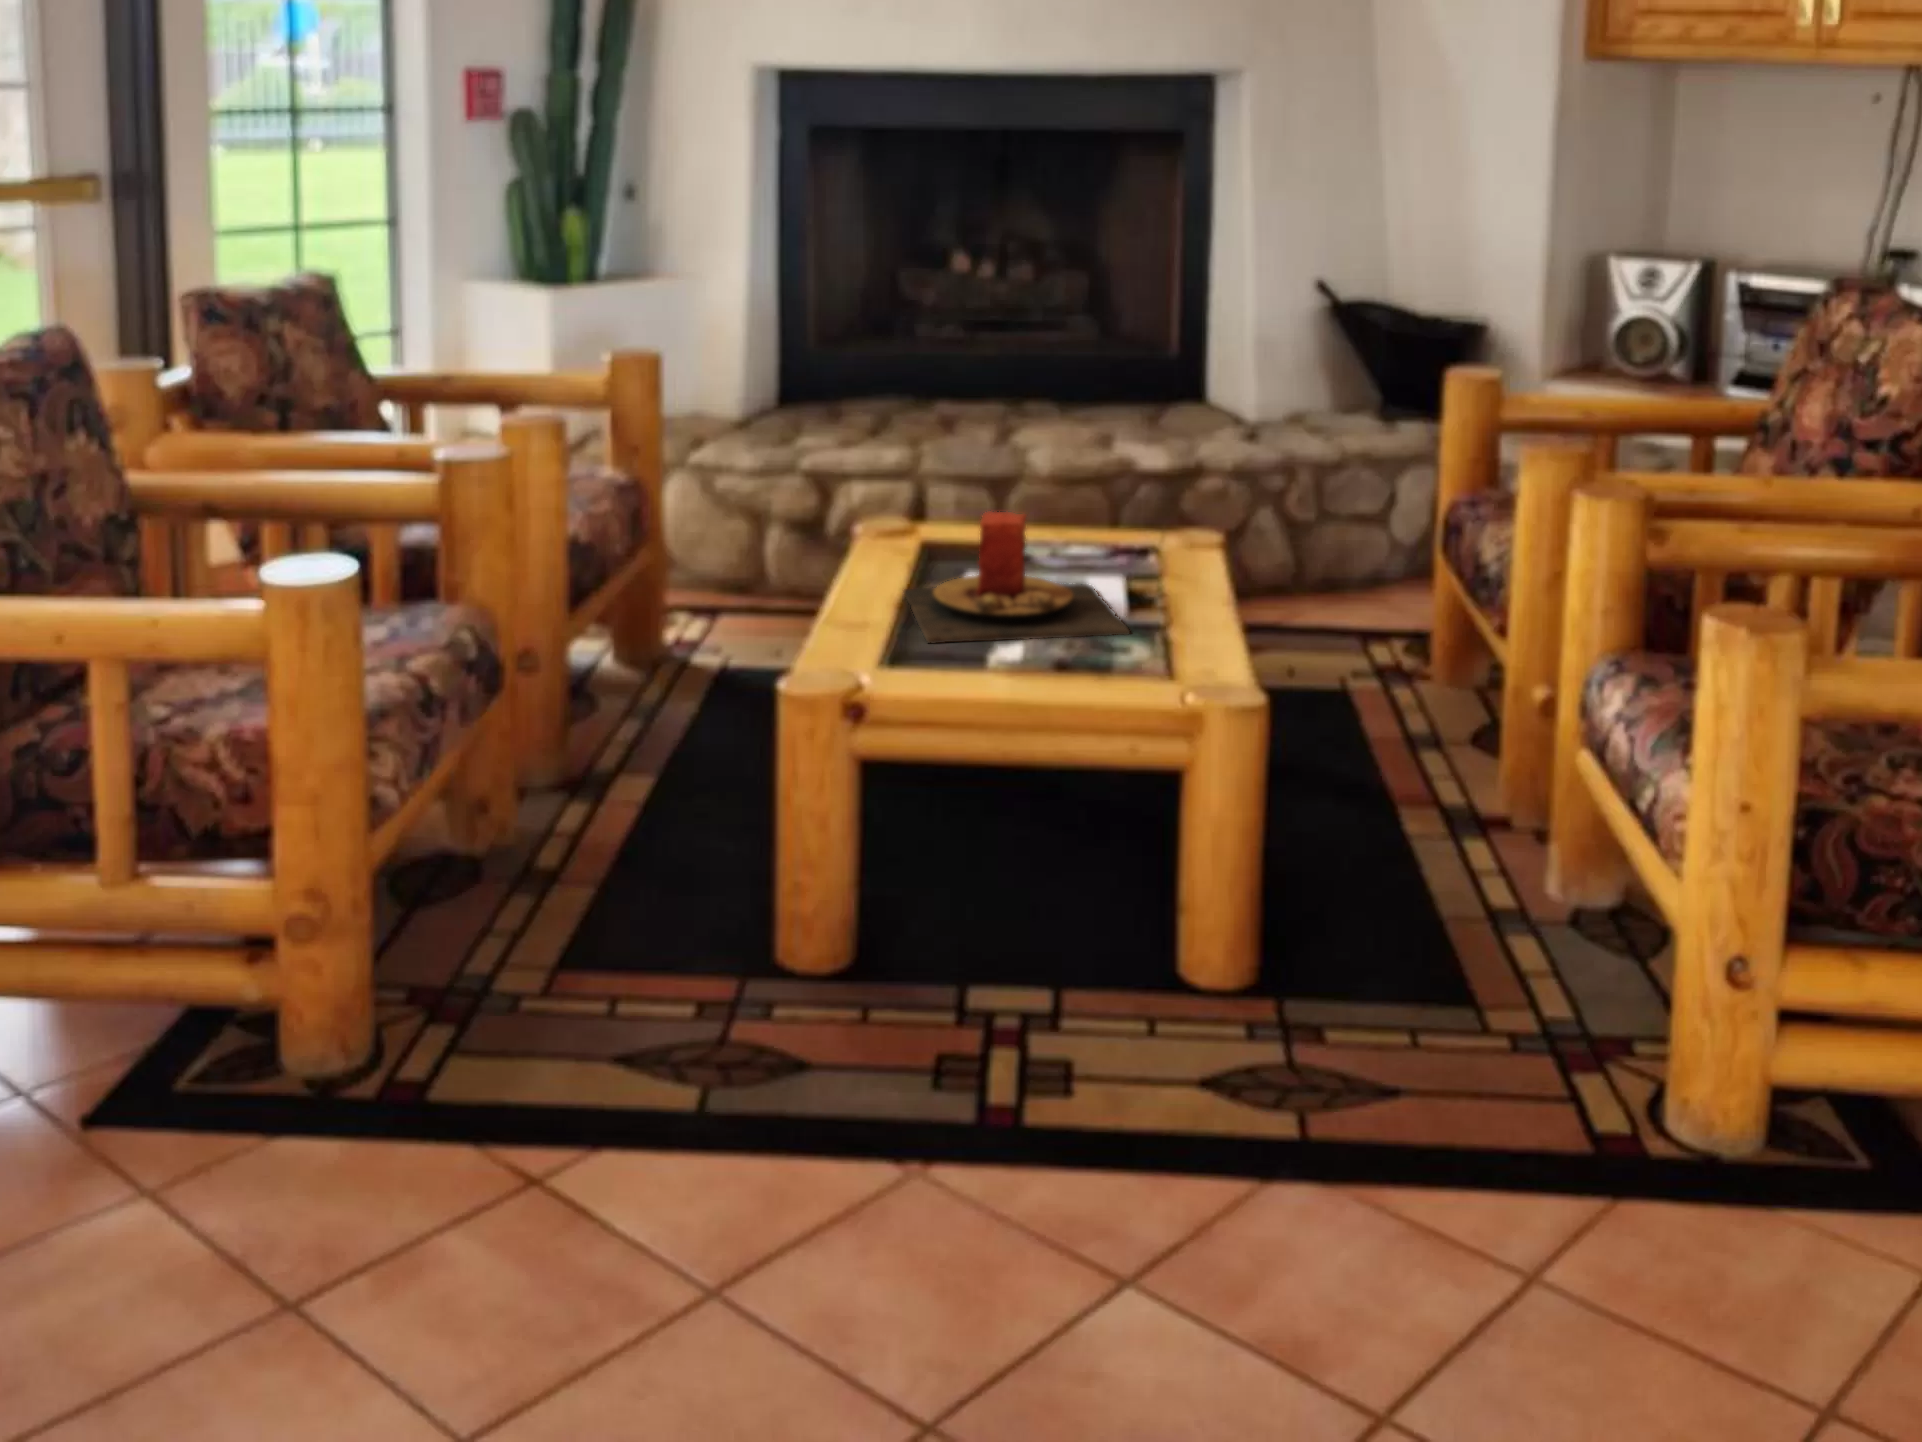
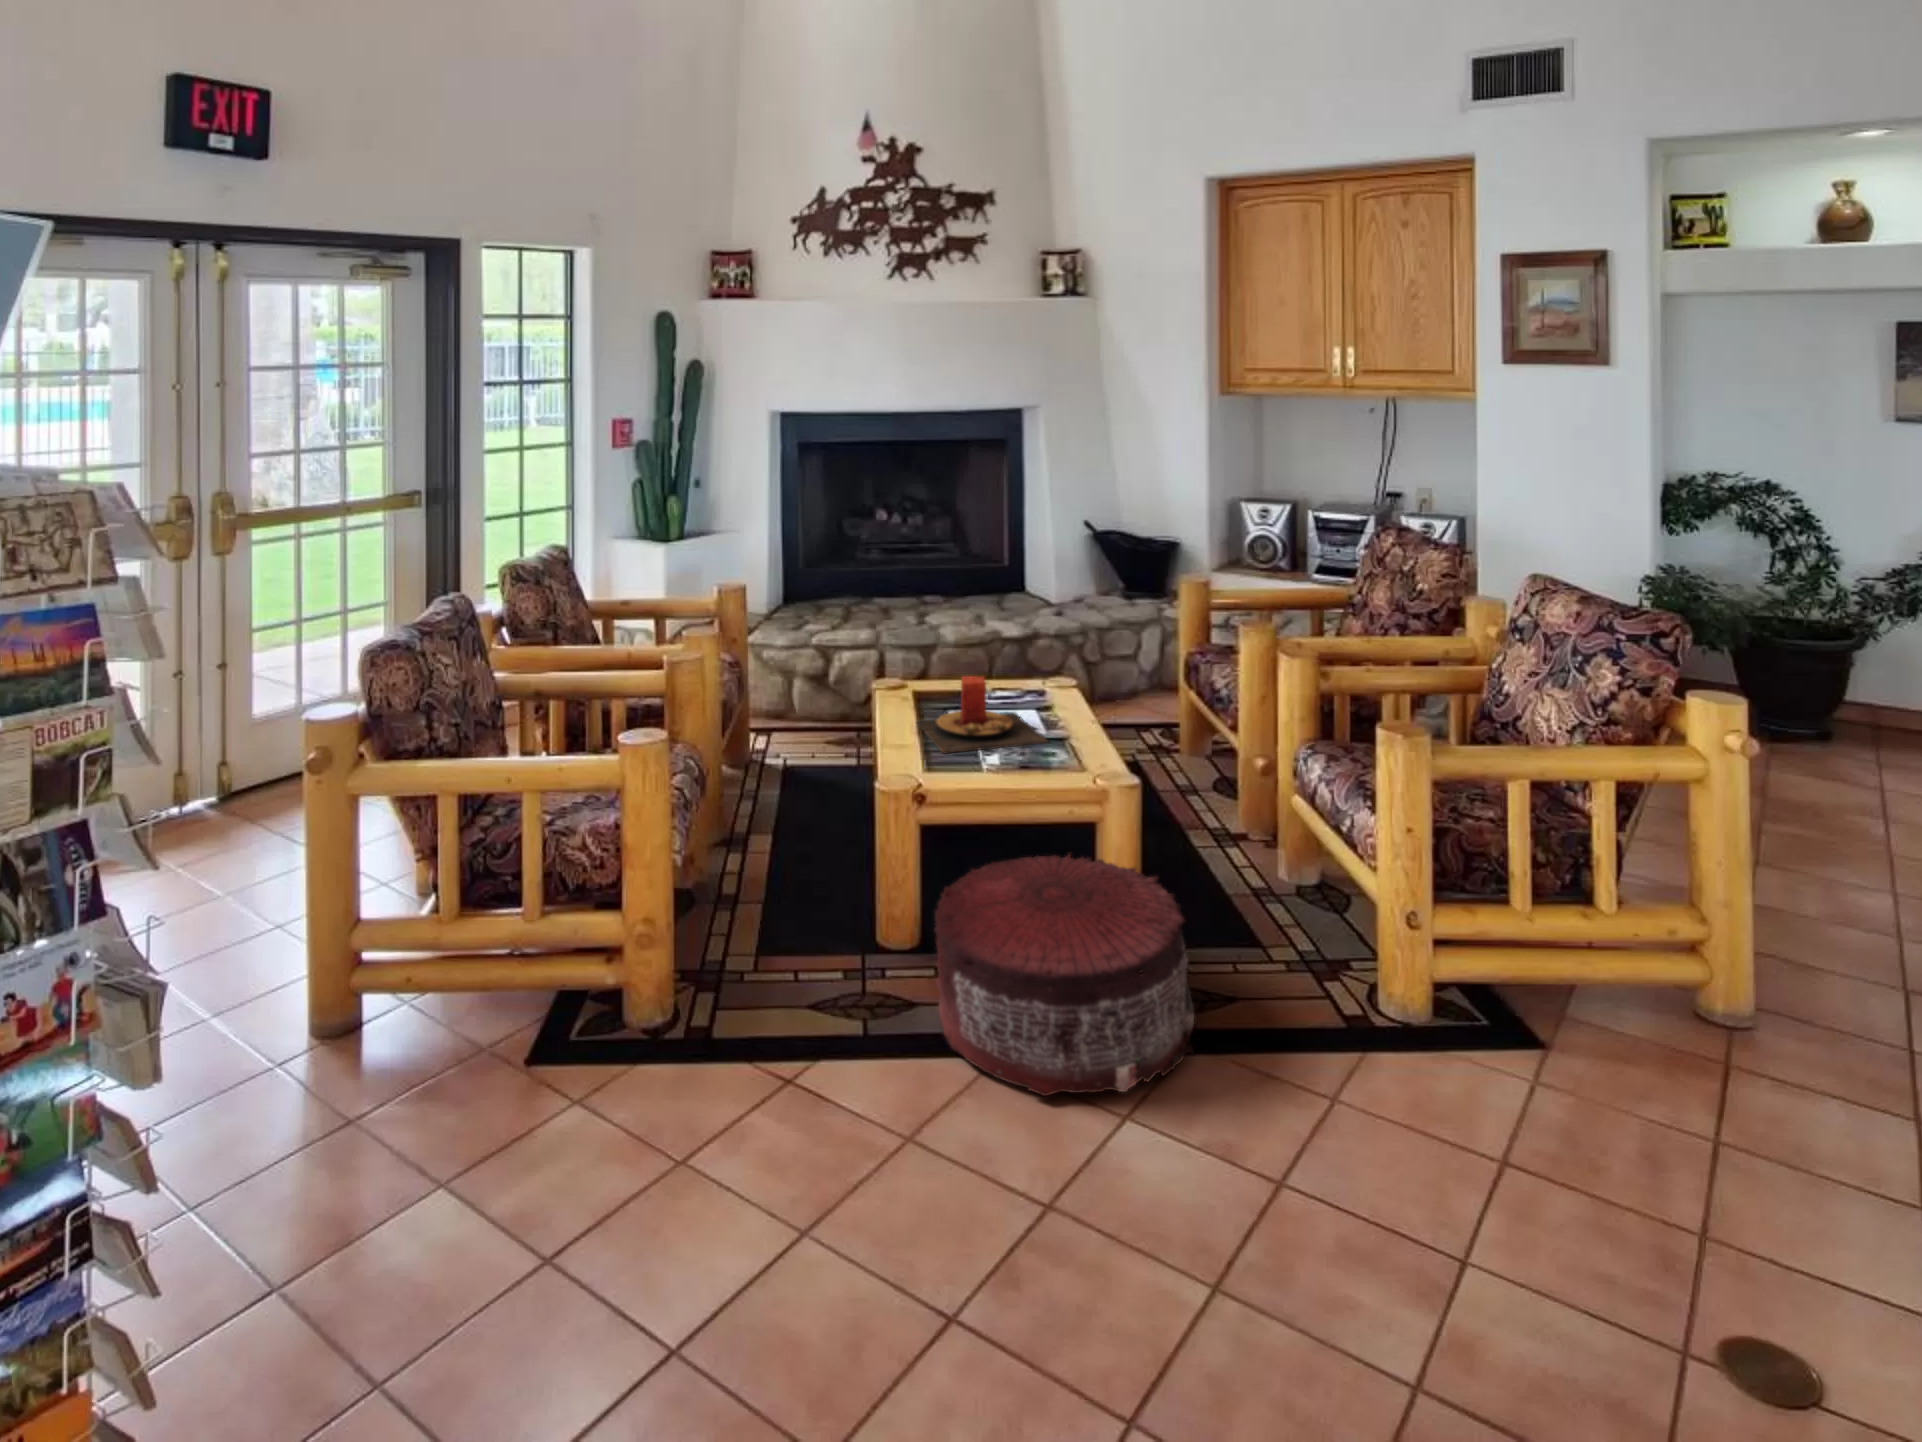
pouf: none [827,820,1298,1240] -> present [934,854,1194,1096]

